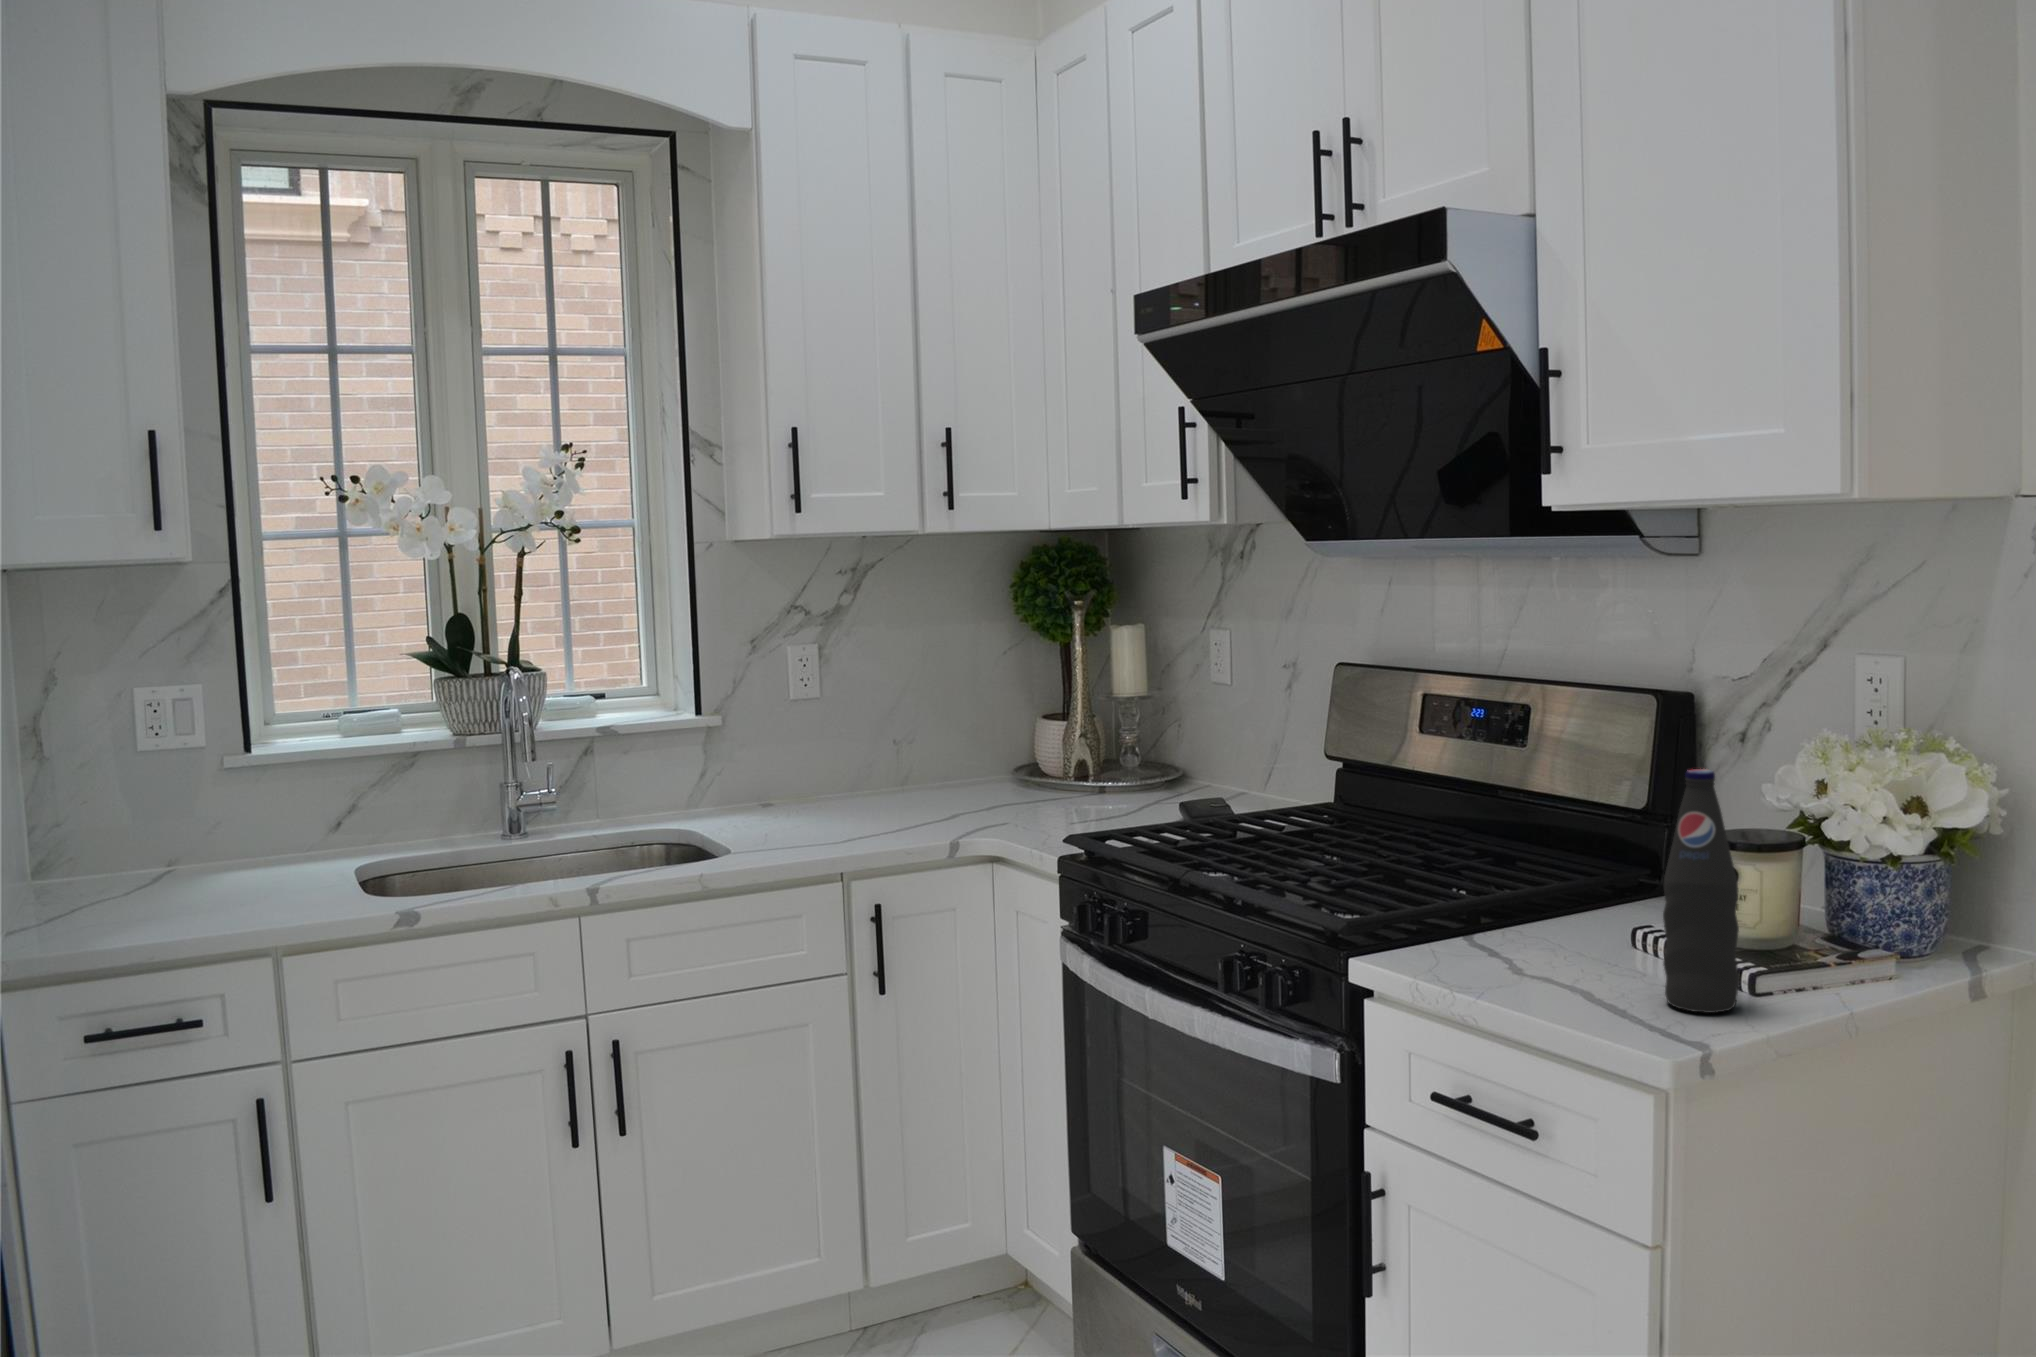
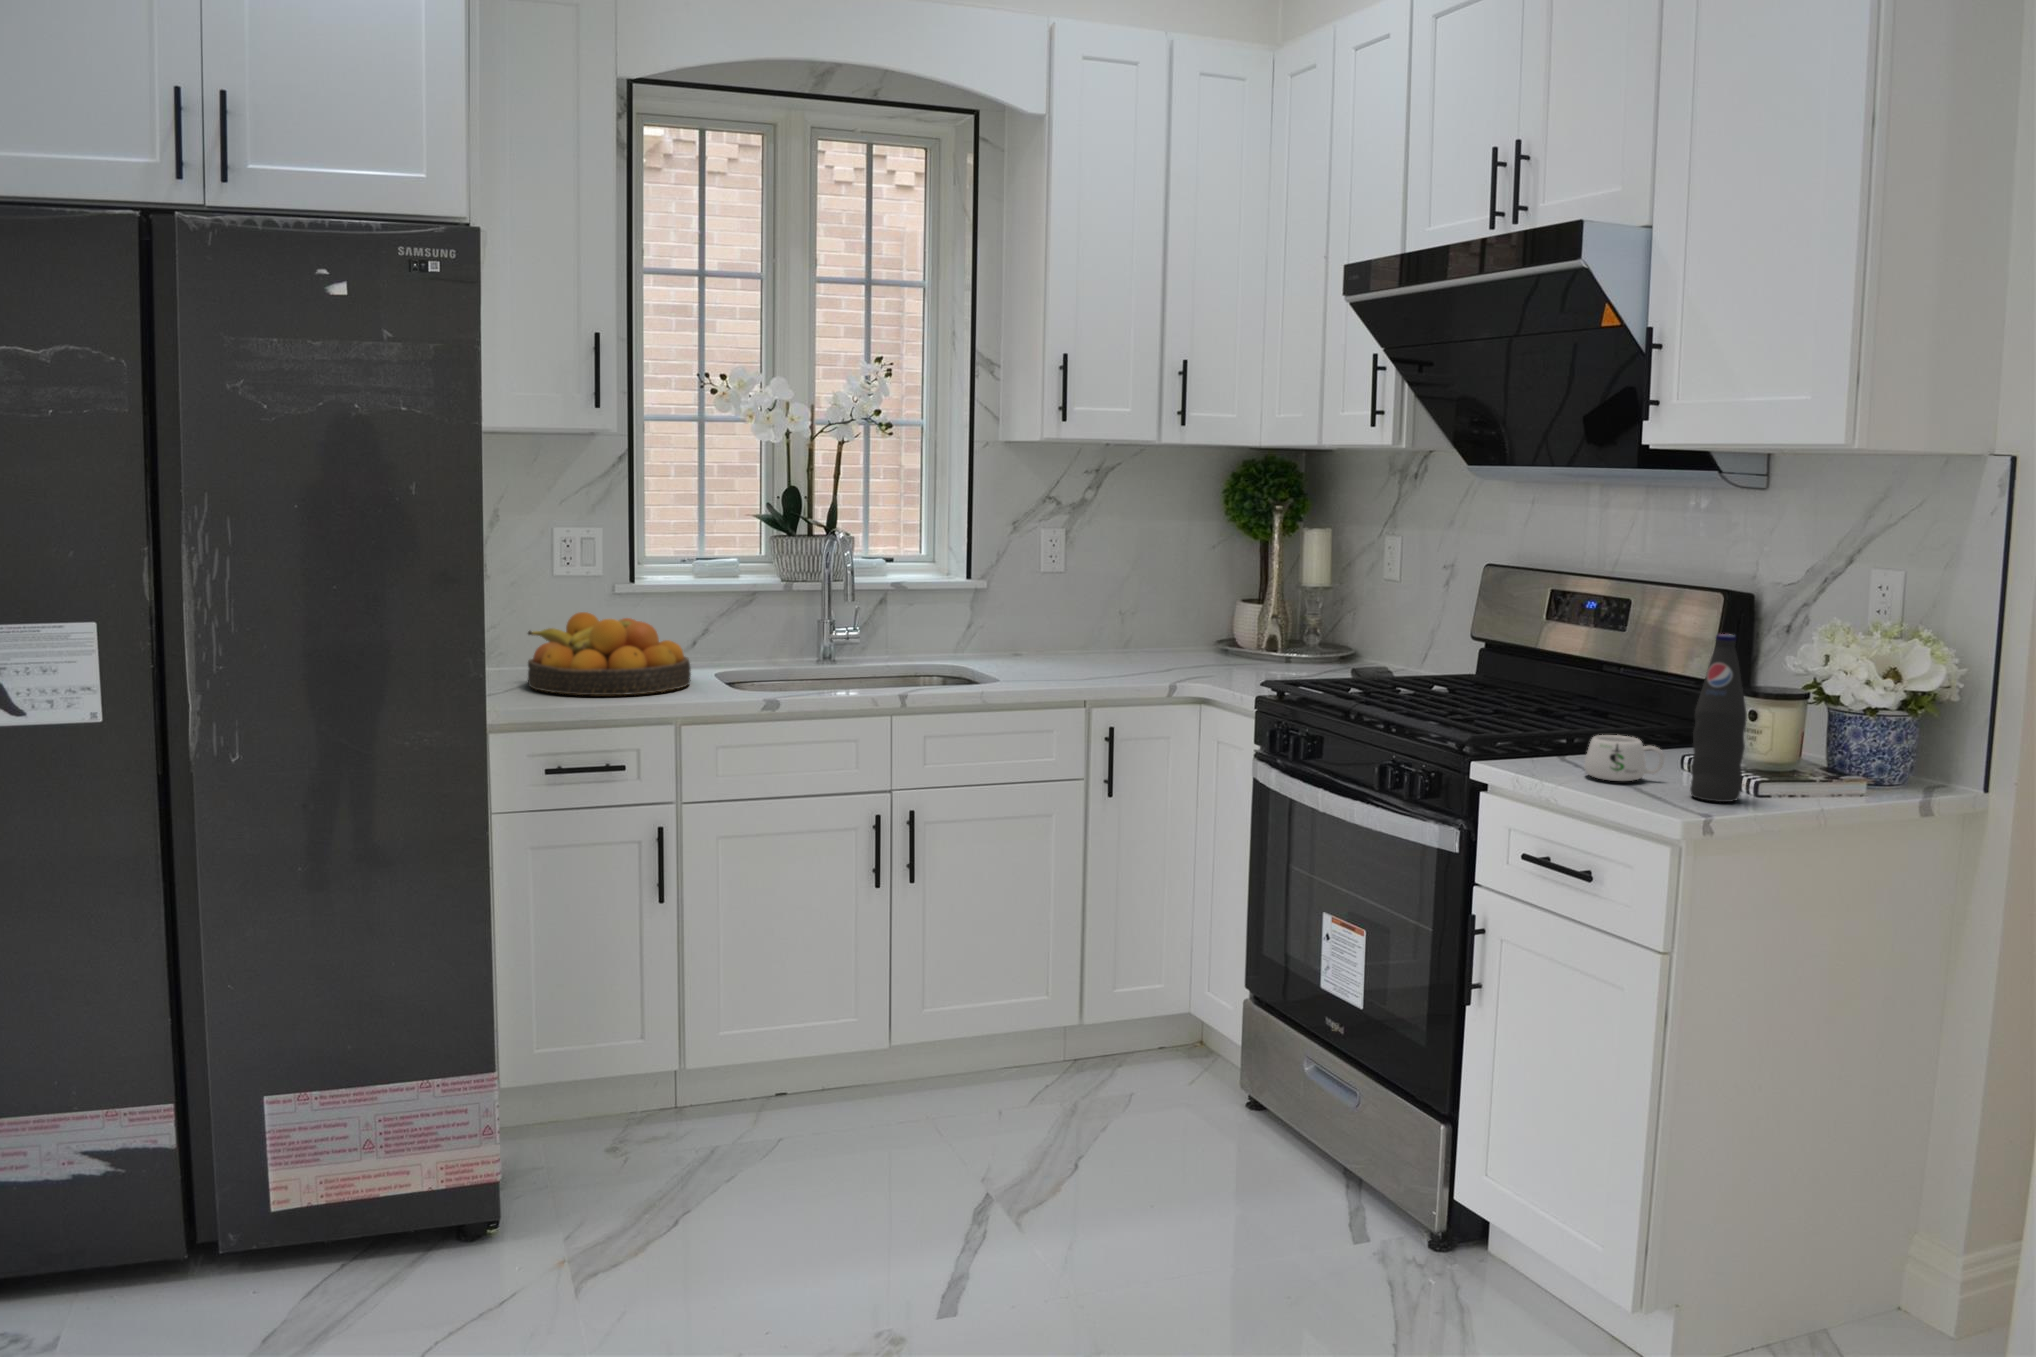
fruit bowl: none [69,799,311,919] -> present [528,612,691,696]
mug: none [1508,912,1618,981] -> present [1584,735,1664,781]

